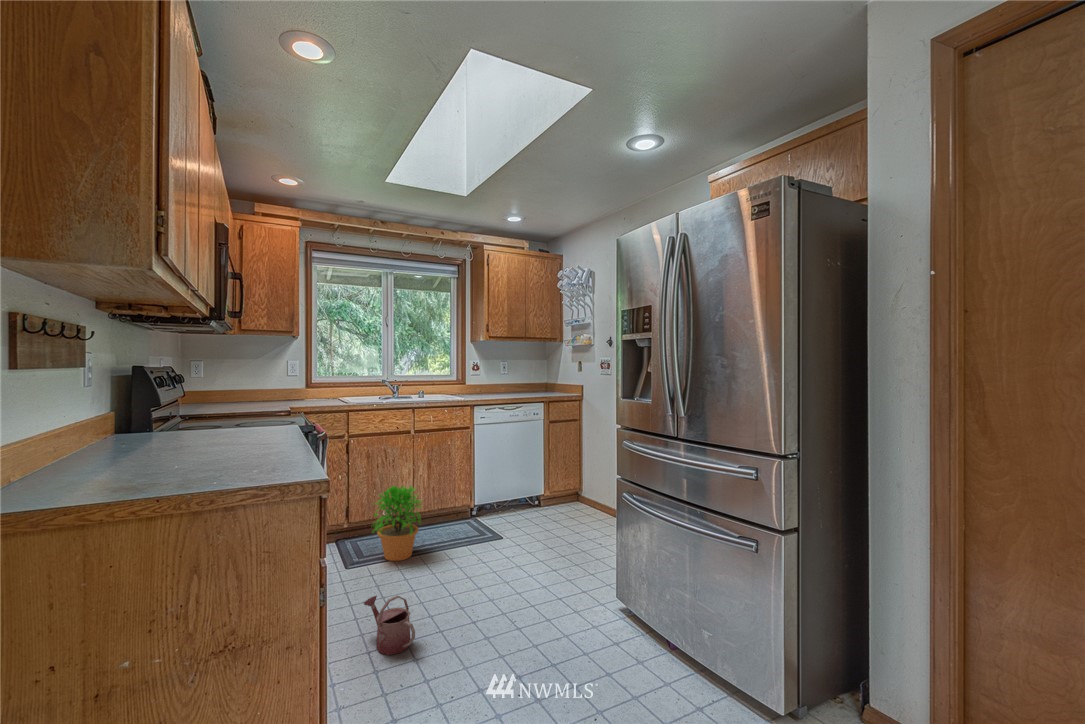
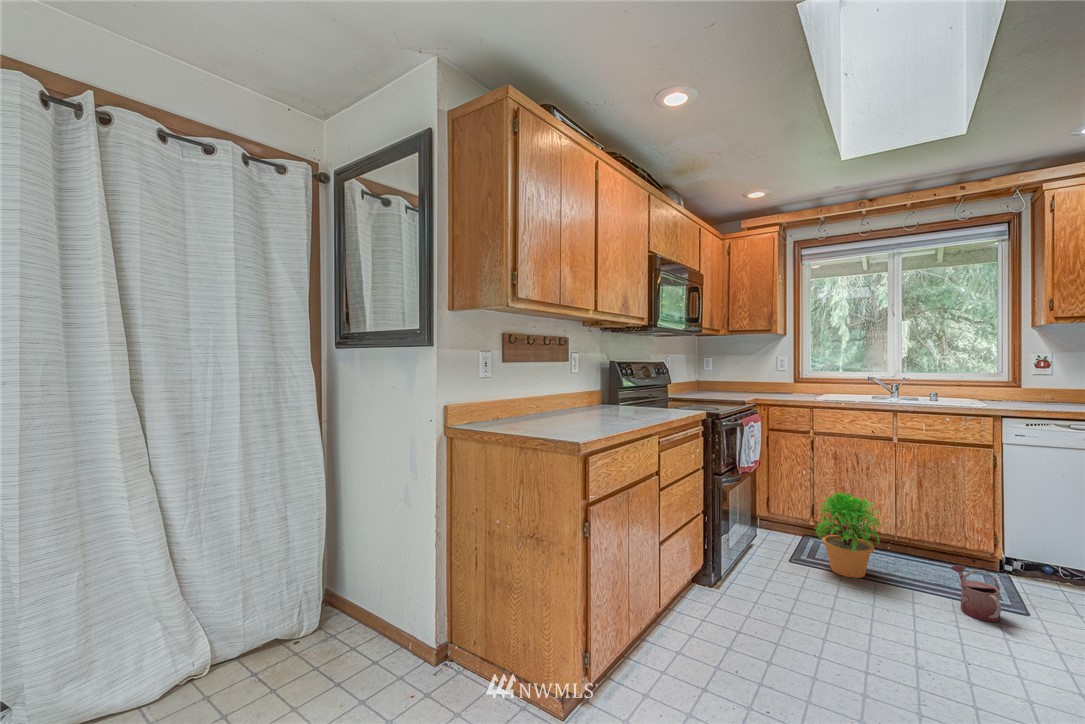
watering can: present [364,596,415,655] -> present [951,565,1001,622]

